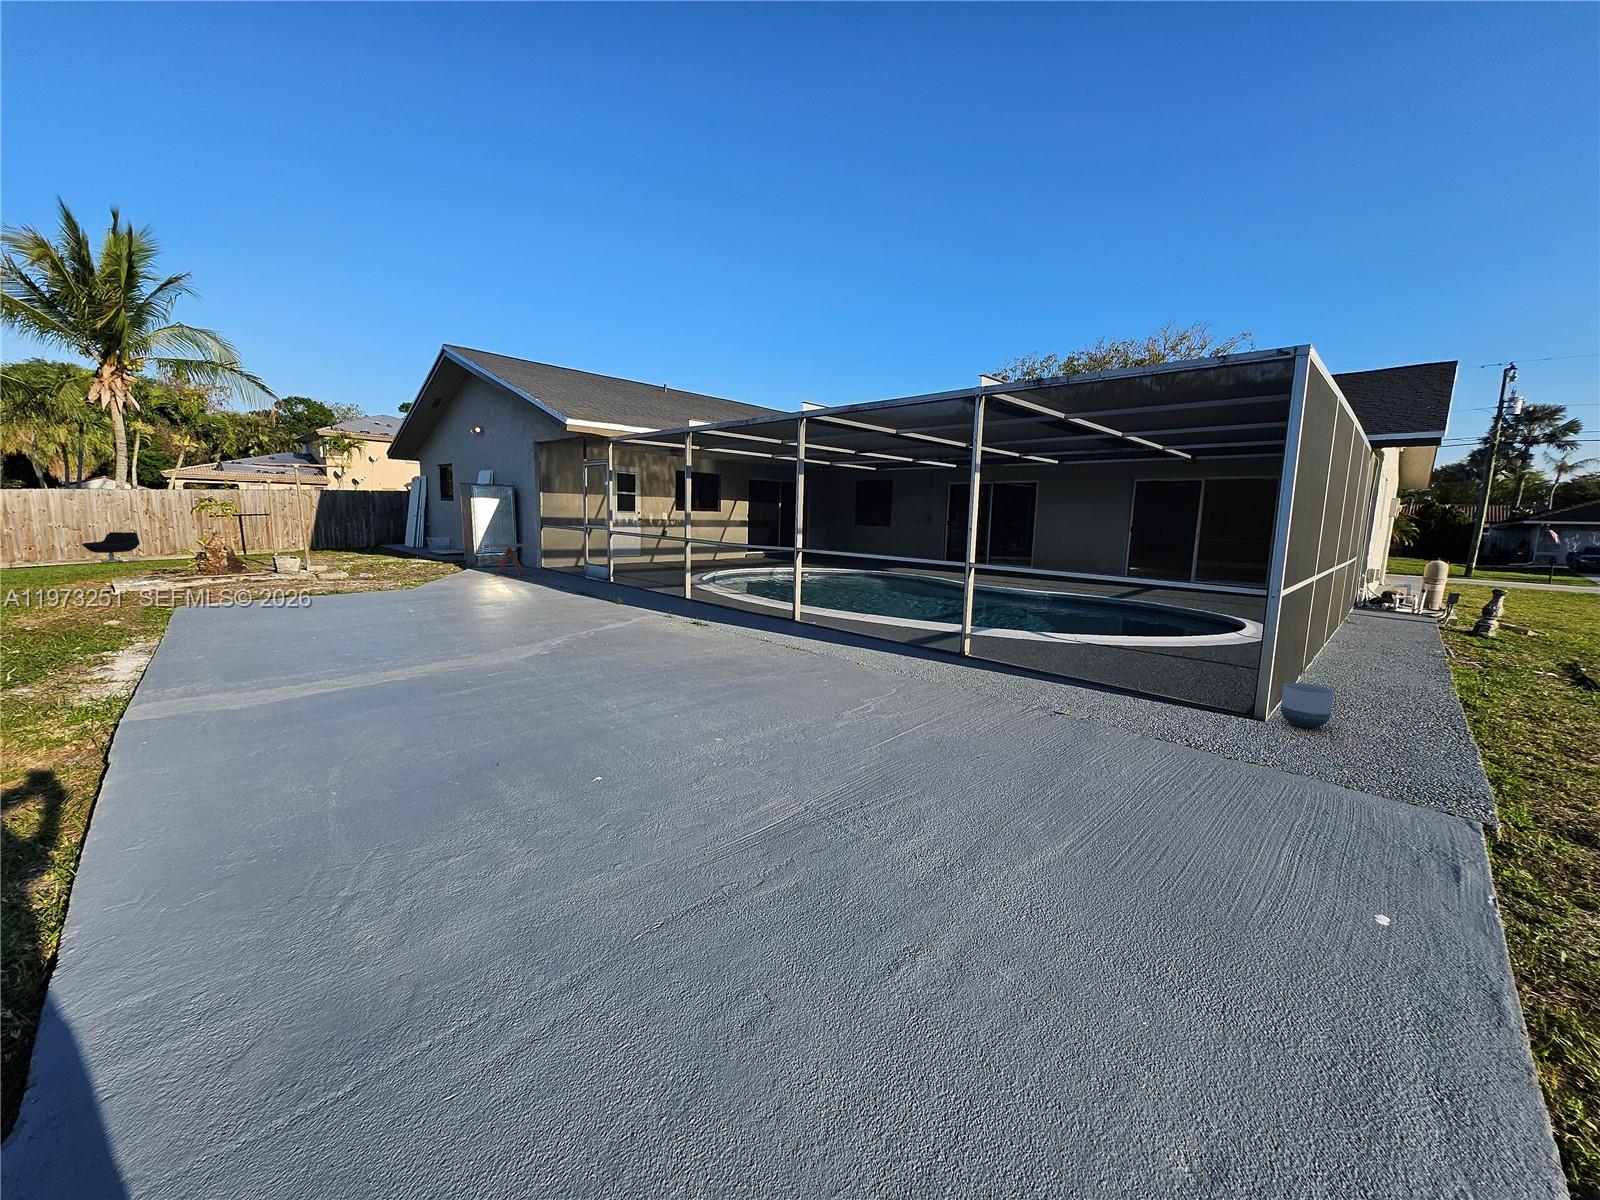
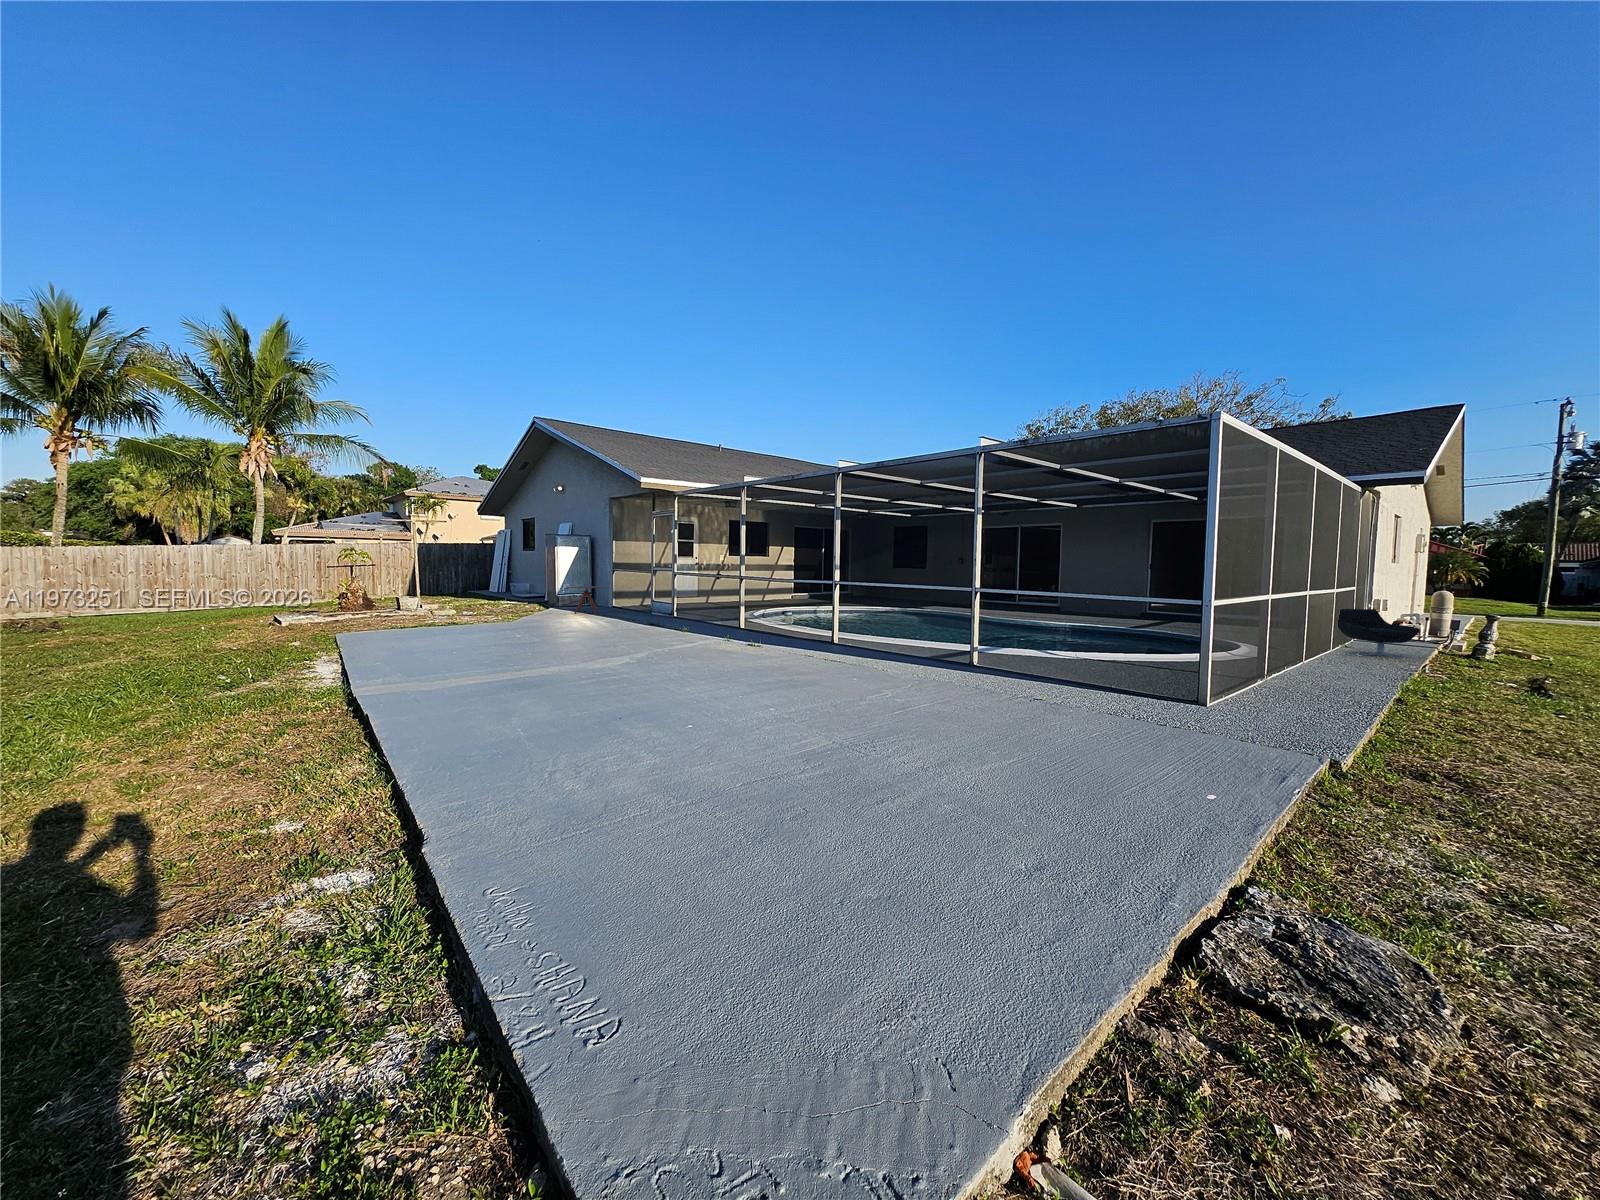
lounge chair: present [82,532,140,562] -> present [1338,609,1420,659]
planter: present [1281,683,1334,728] -> none [1221,673,1259,707]

